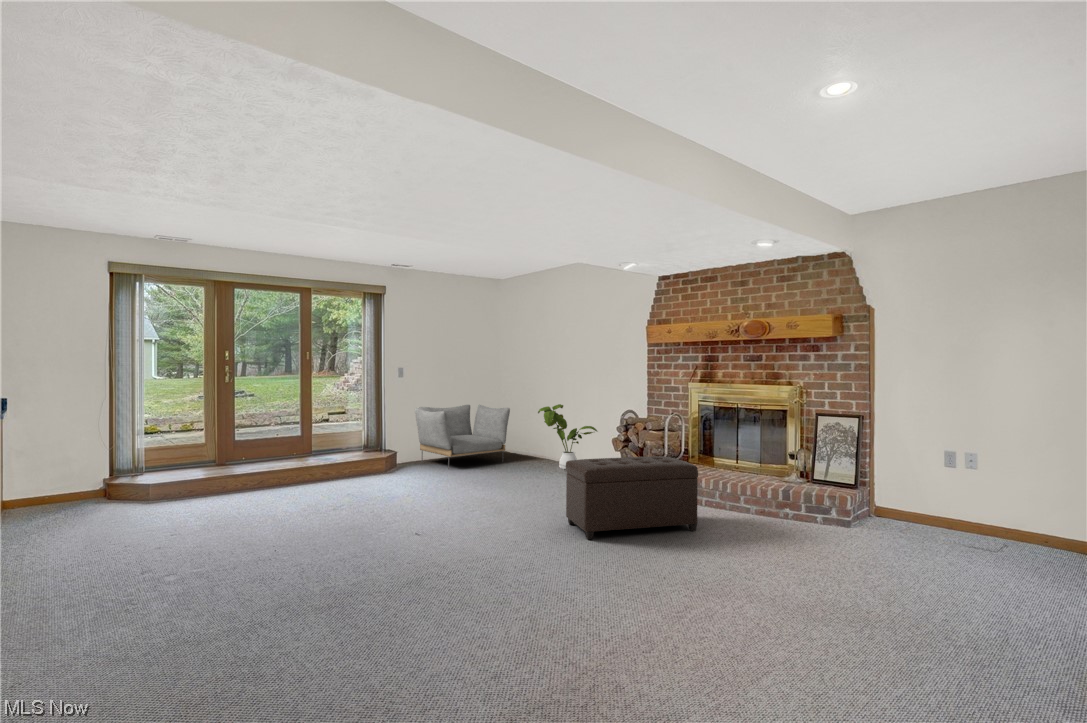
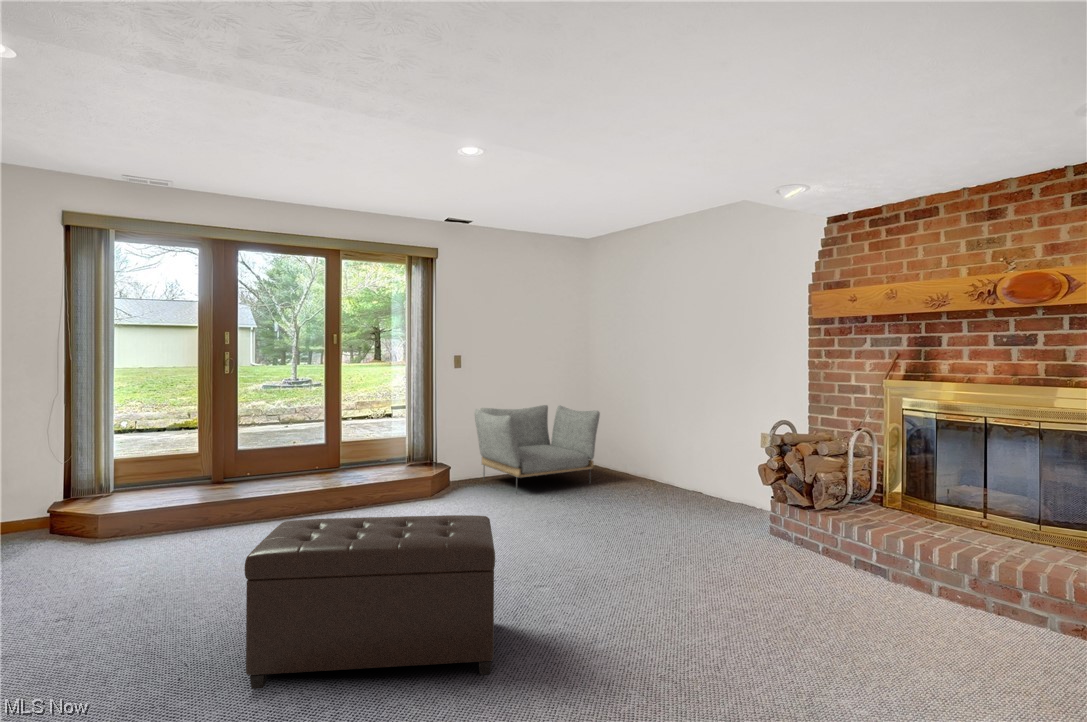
house plant: present [538,404,597,469] -> none [639,408,728,500]
ottoman: present [566,456,698,539] -> present [244,515,495,689]

